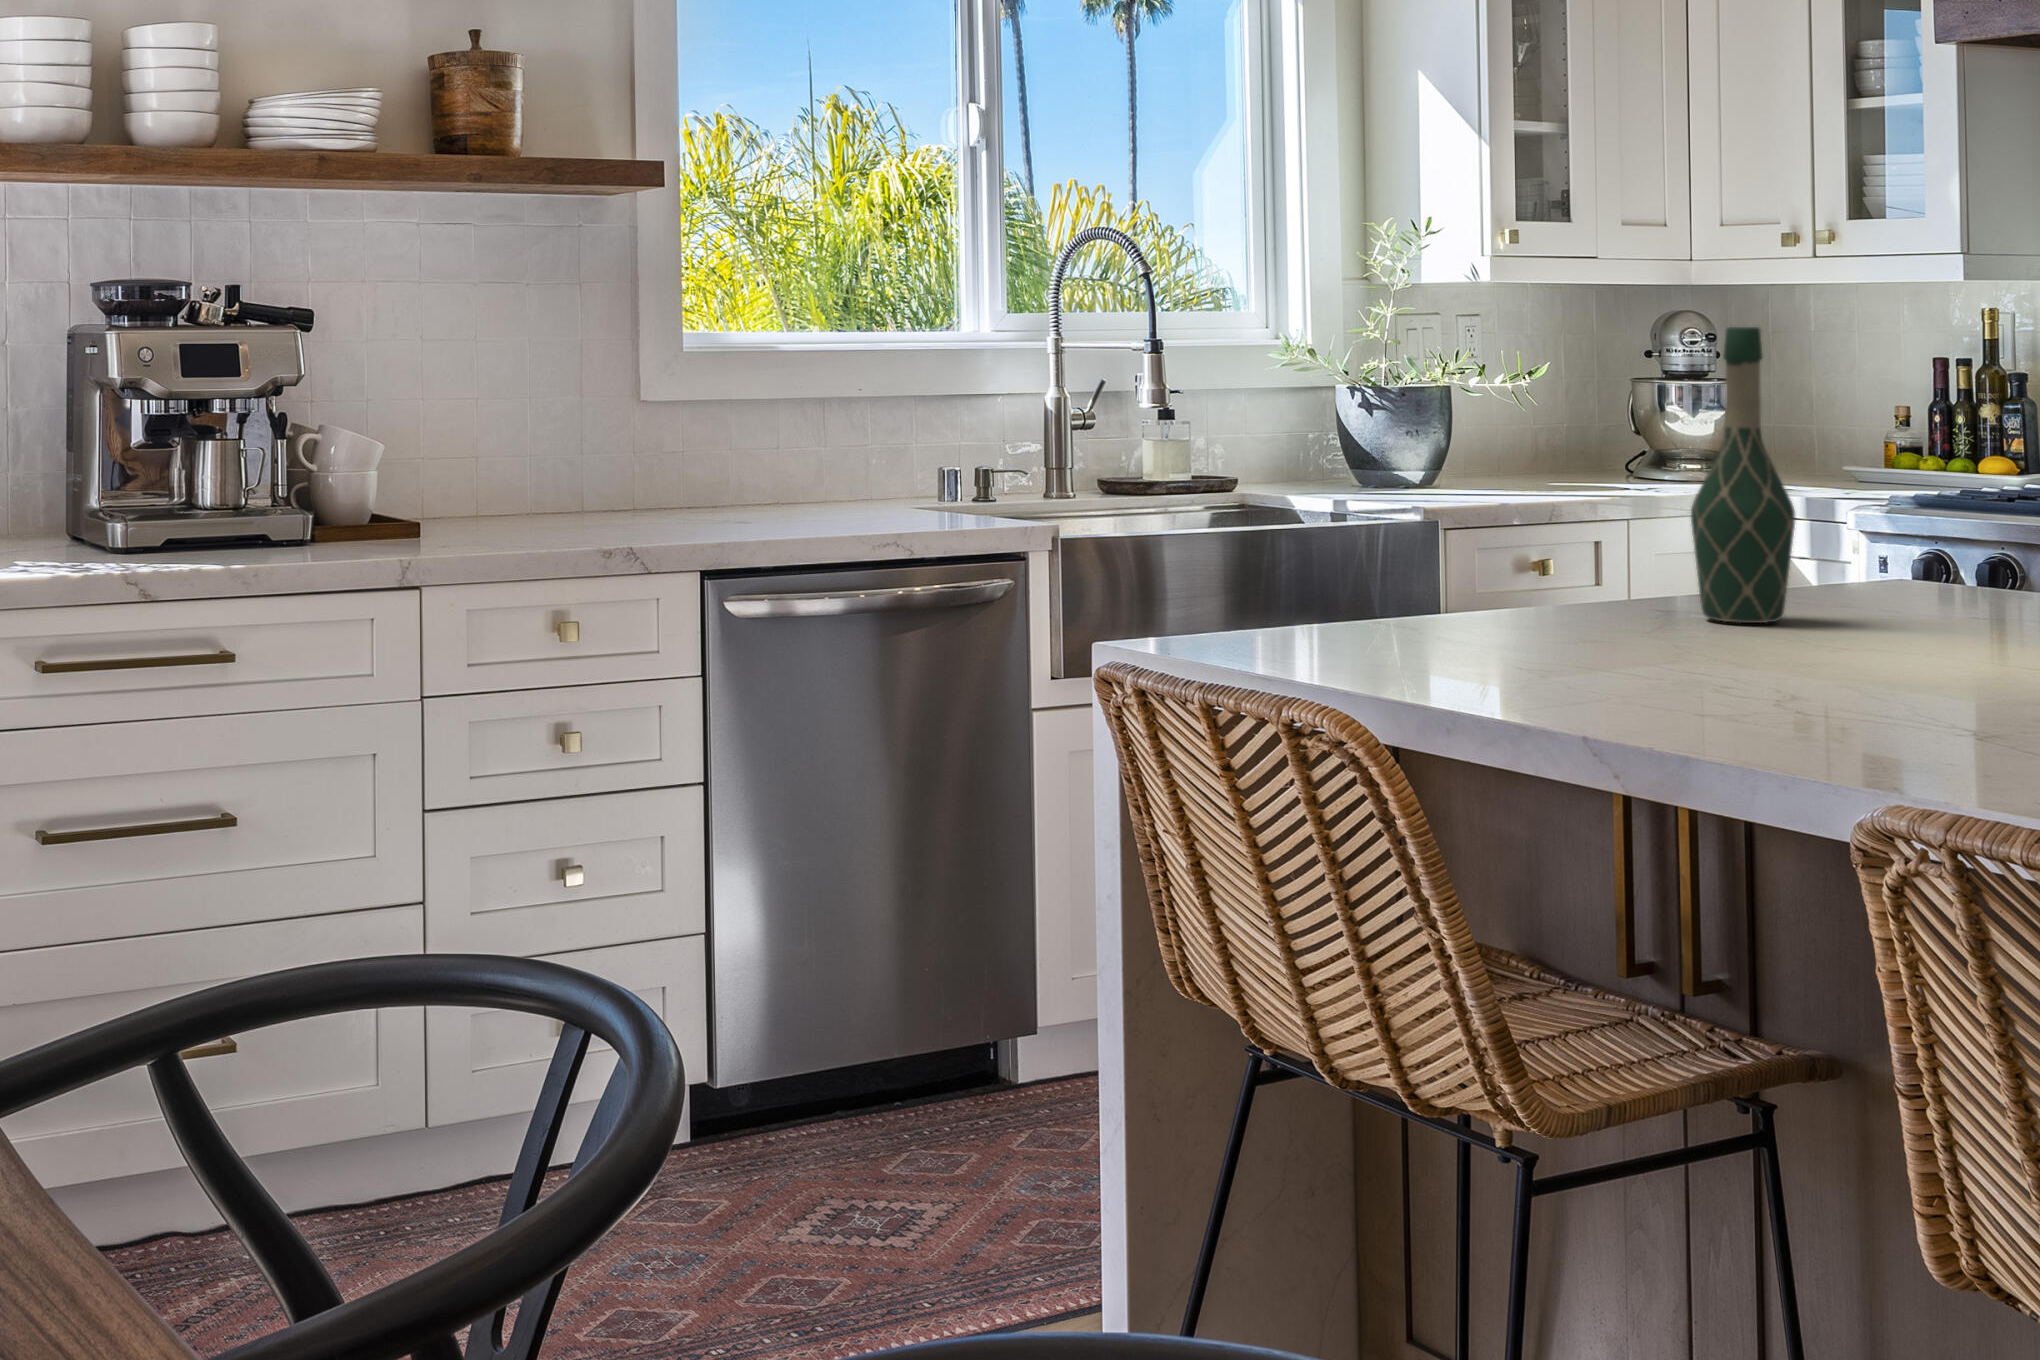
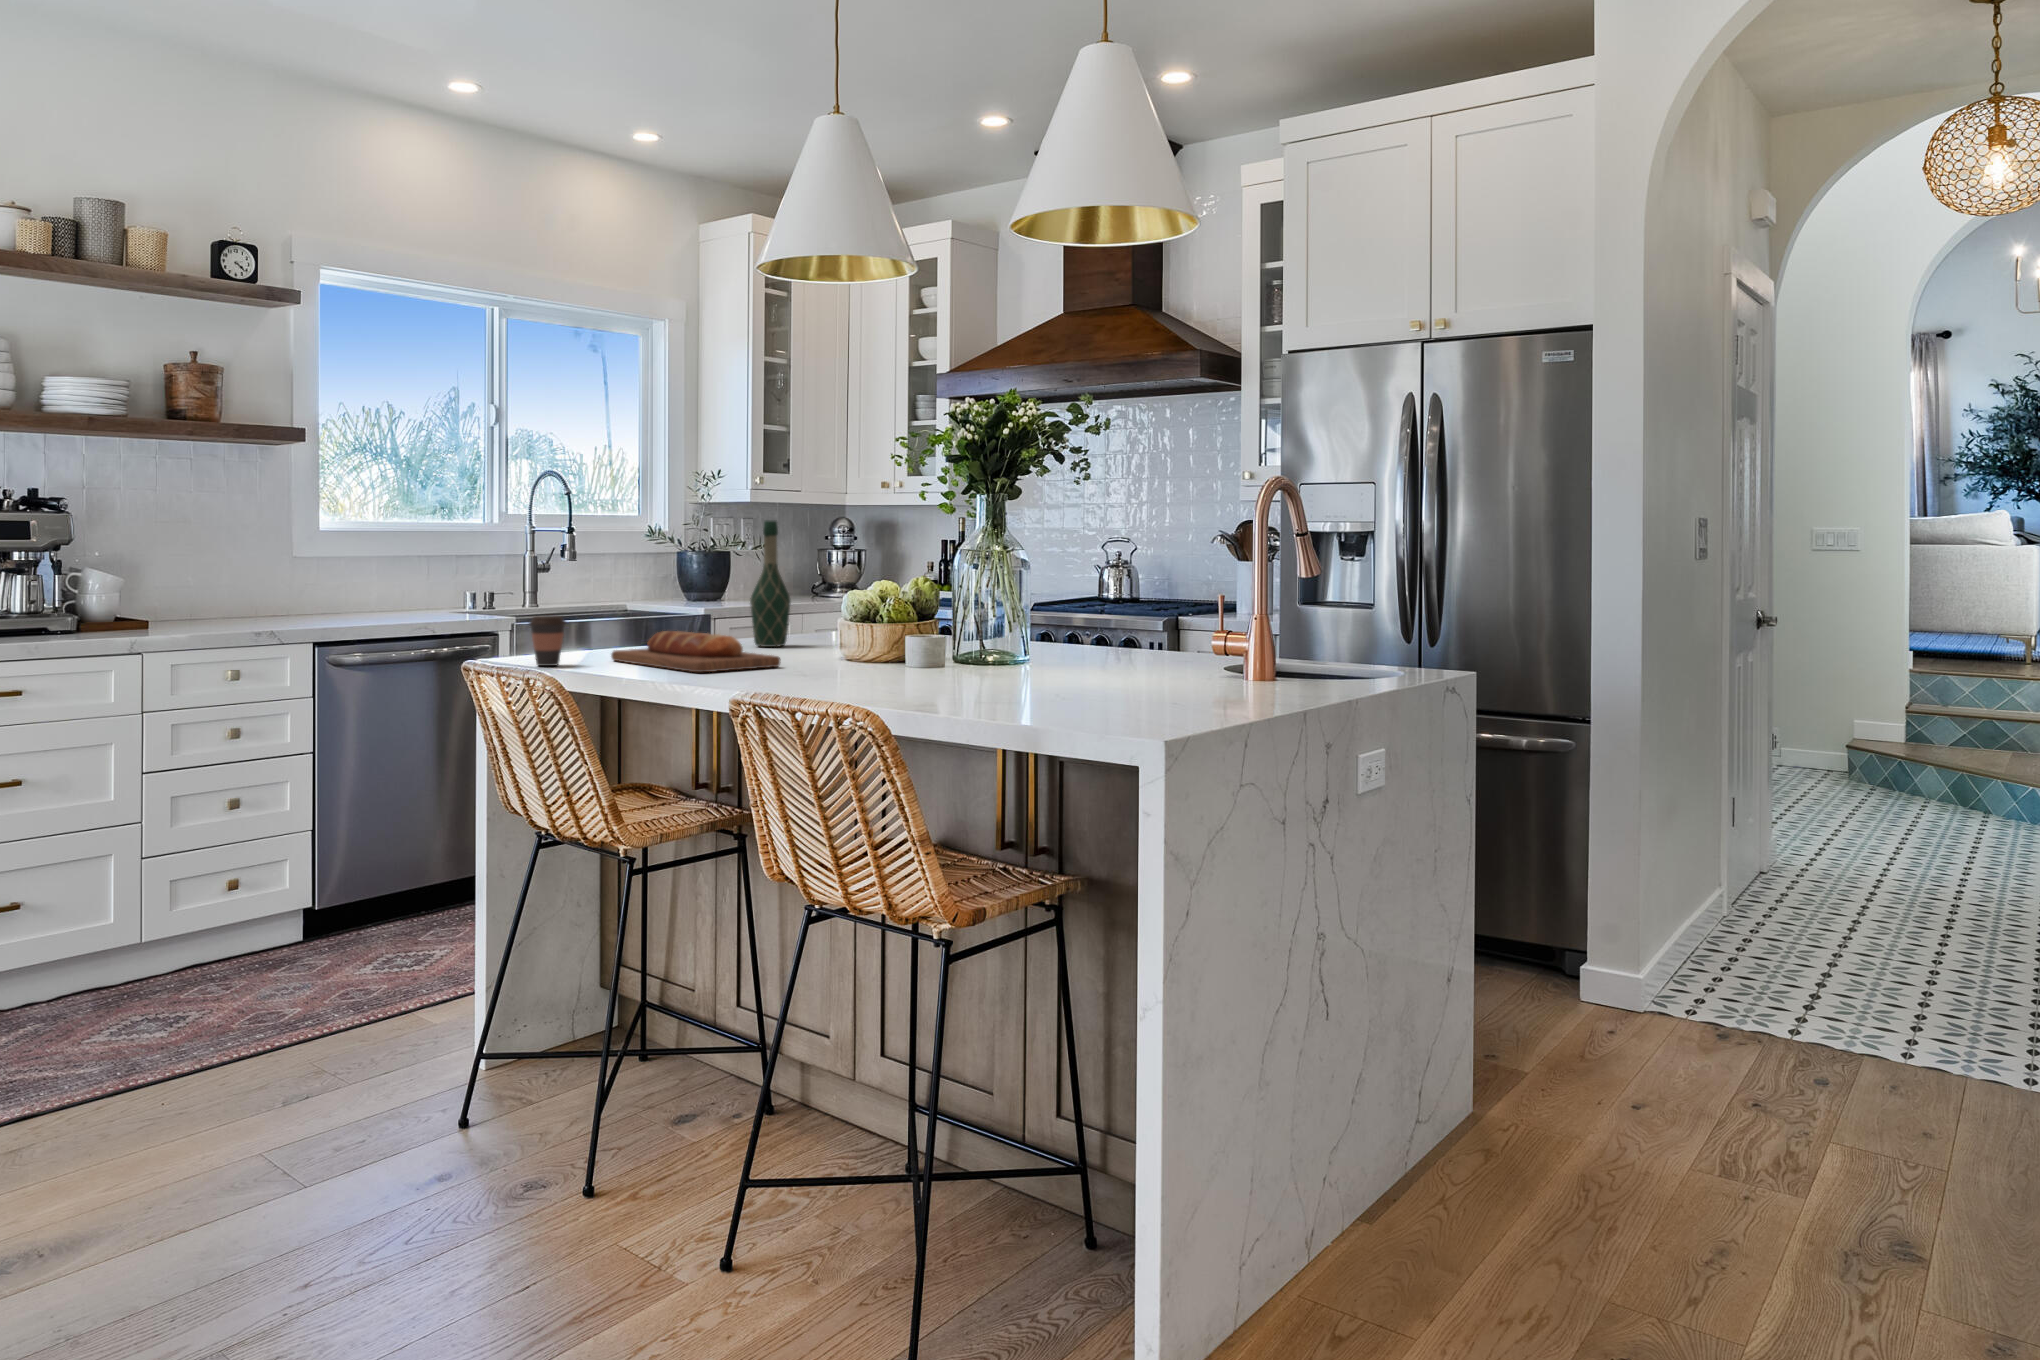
coffee cup: none [1232,554,1321,670] -> present [529,616,566,666]
bread loaf: none [1409,592,1878,709] -> present [611,631,781,672]

